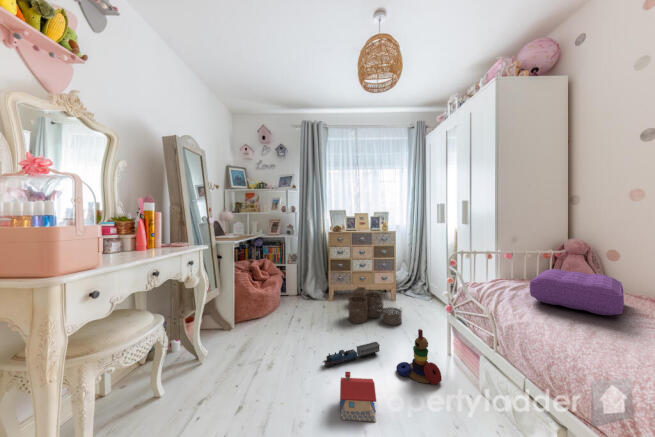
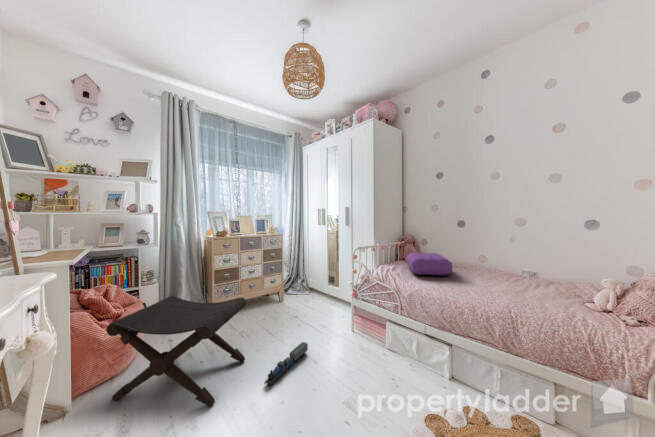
footstool: none [242,273,327,360] -> present [106,296,246,406]
woven basket: present [348,287,402,325] -> none [244,294,305,334]
stacking toy: present [396,329,441,384] -> none [330,316,364,361]
toy house: present [340,372,376,422] -> none [303,372,346,420]

